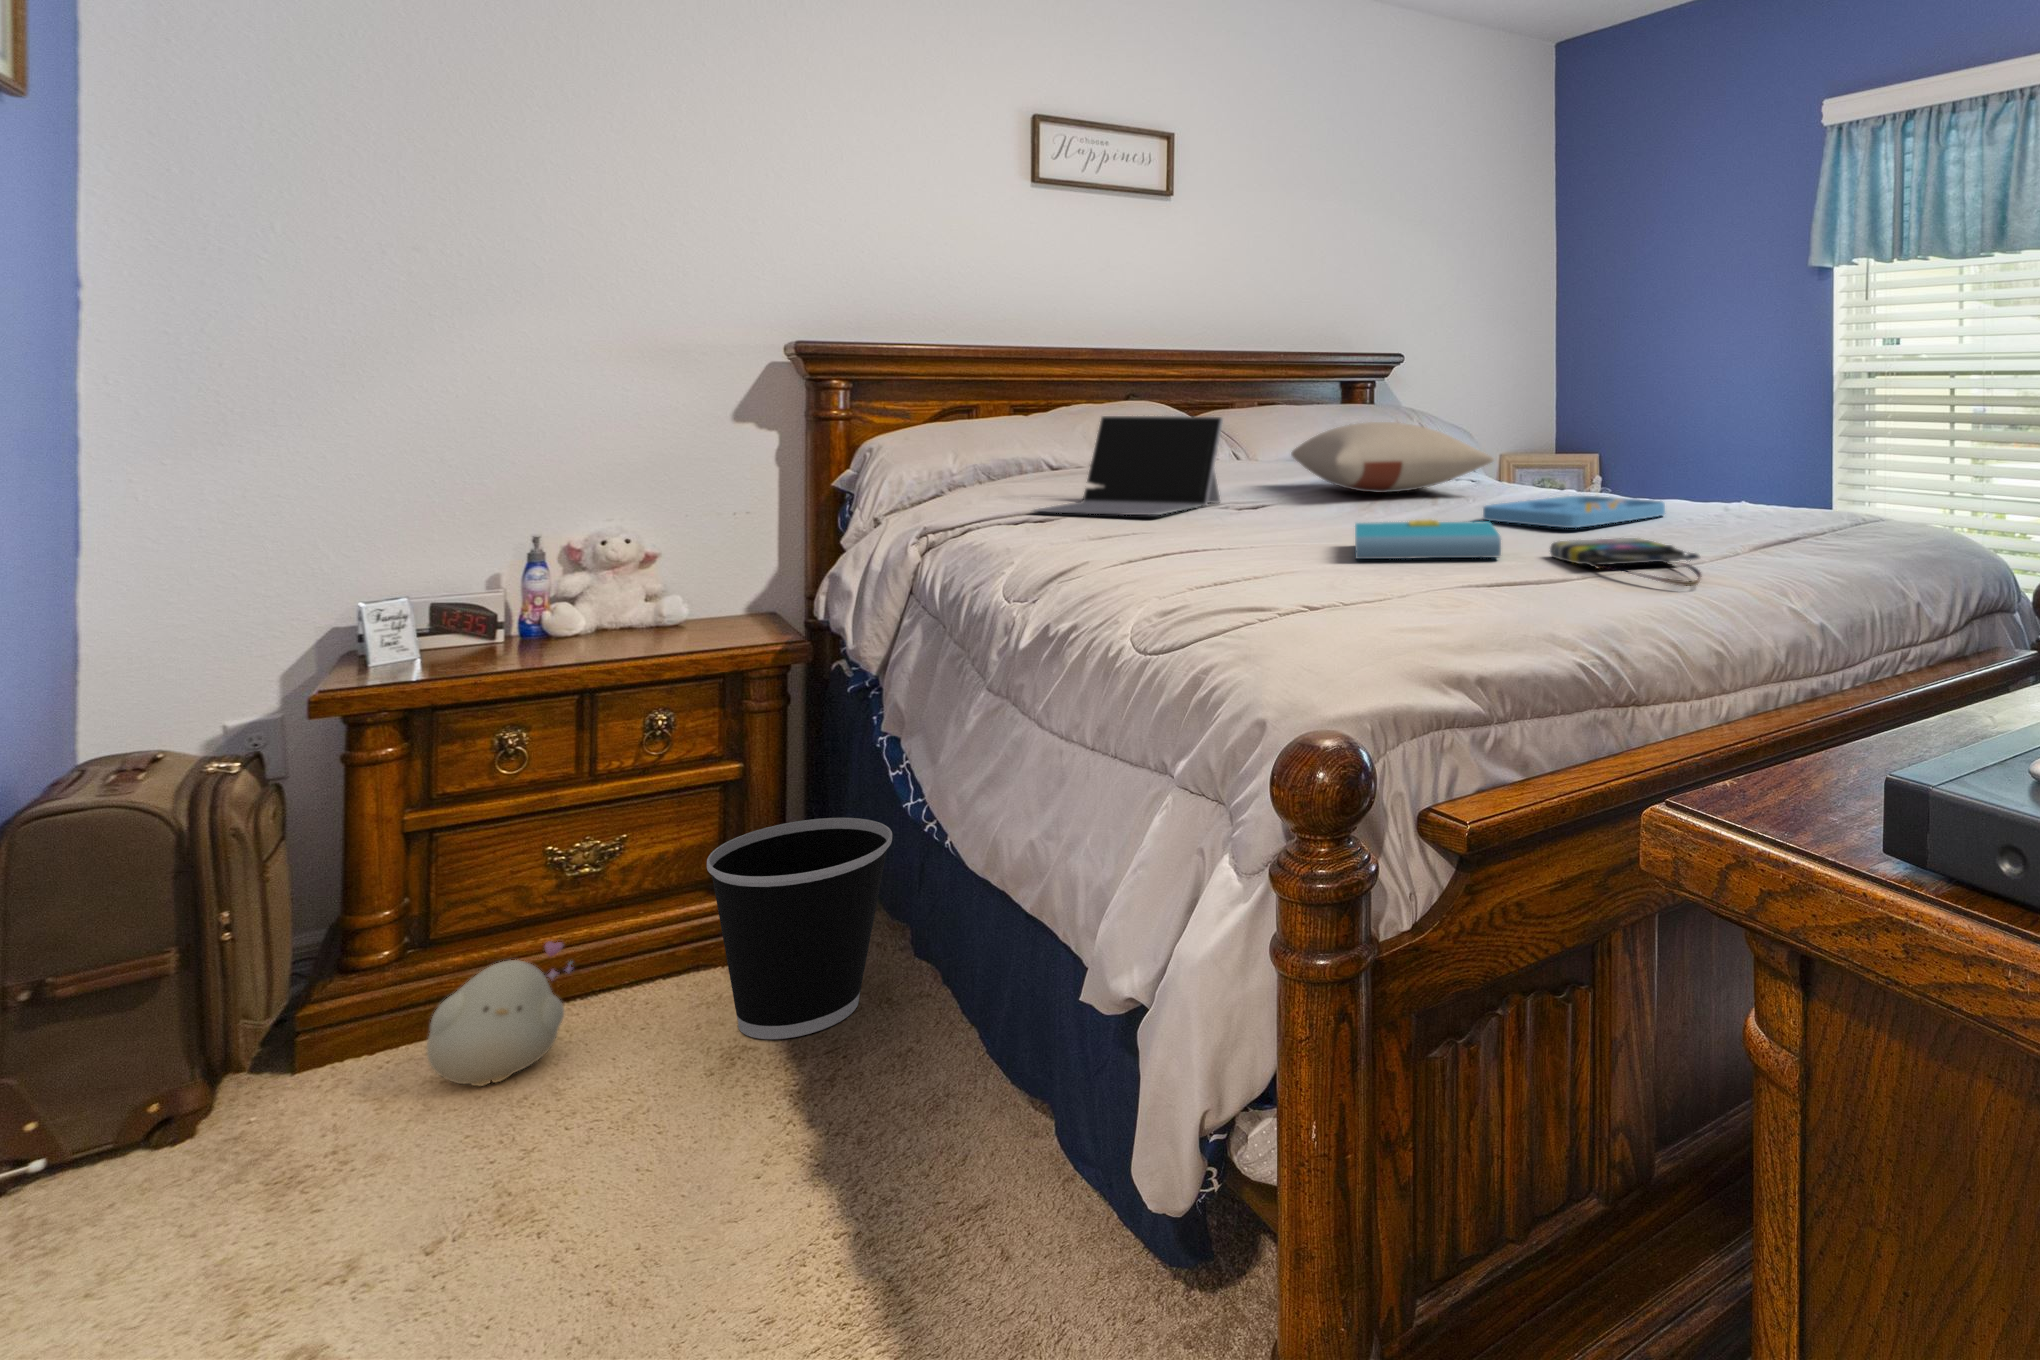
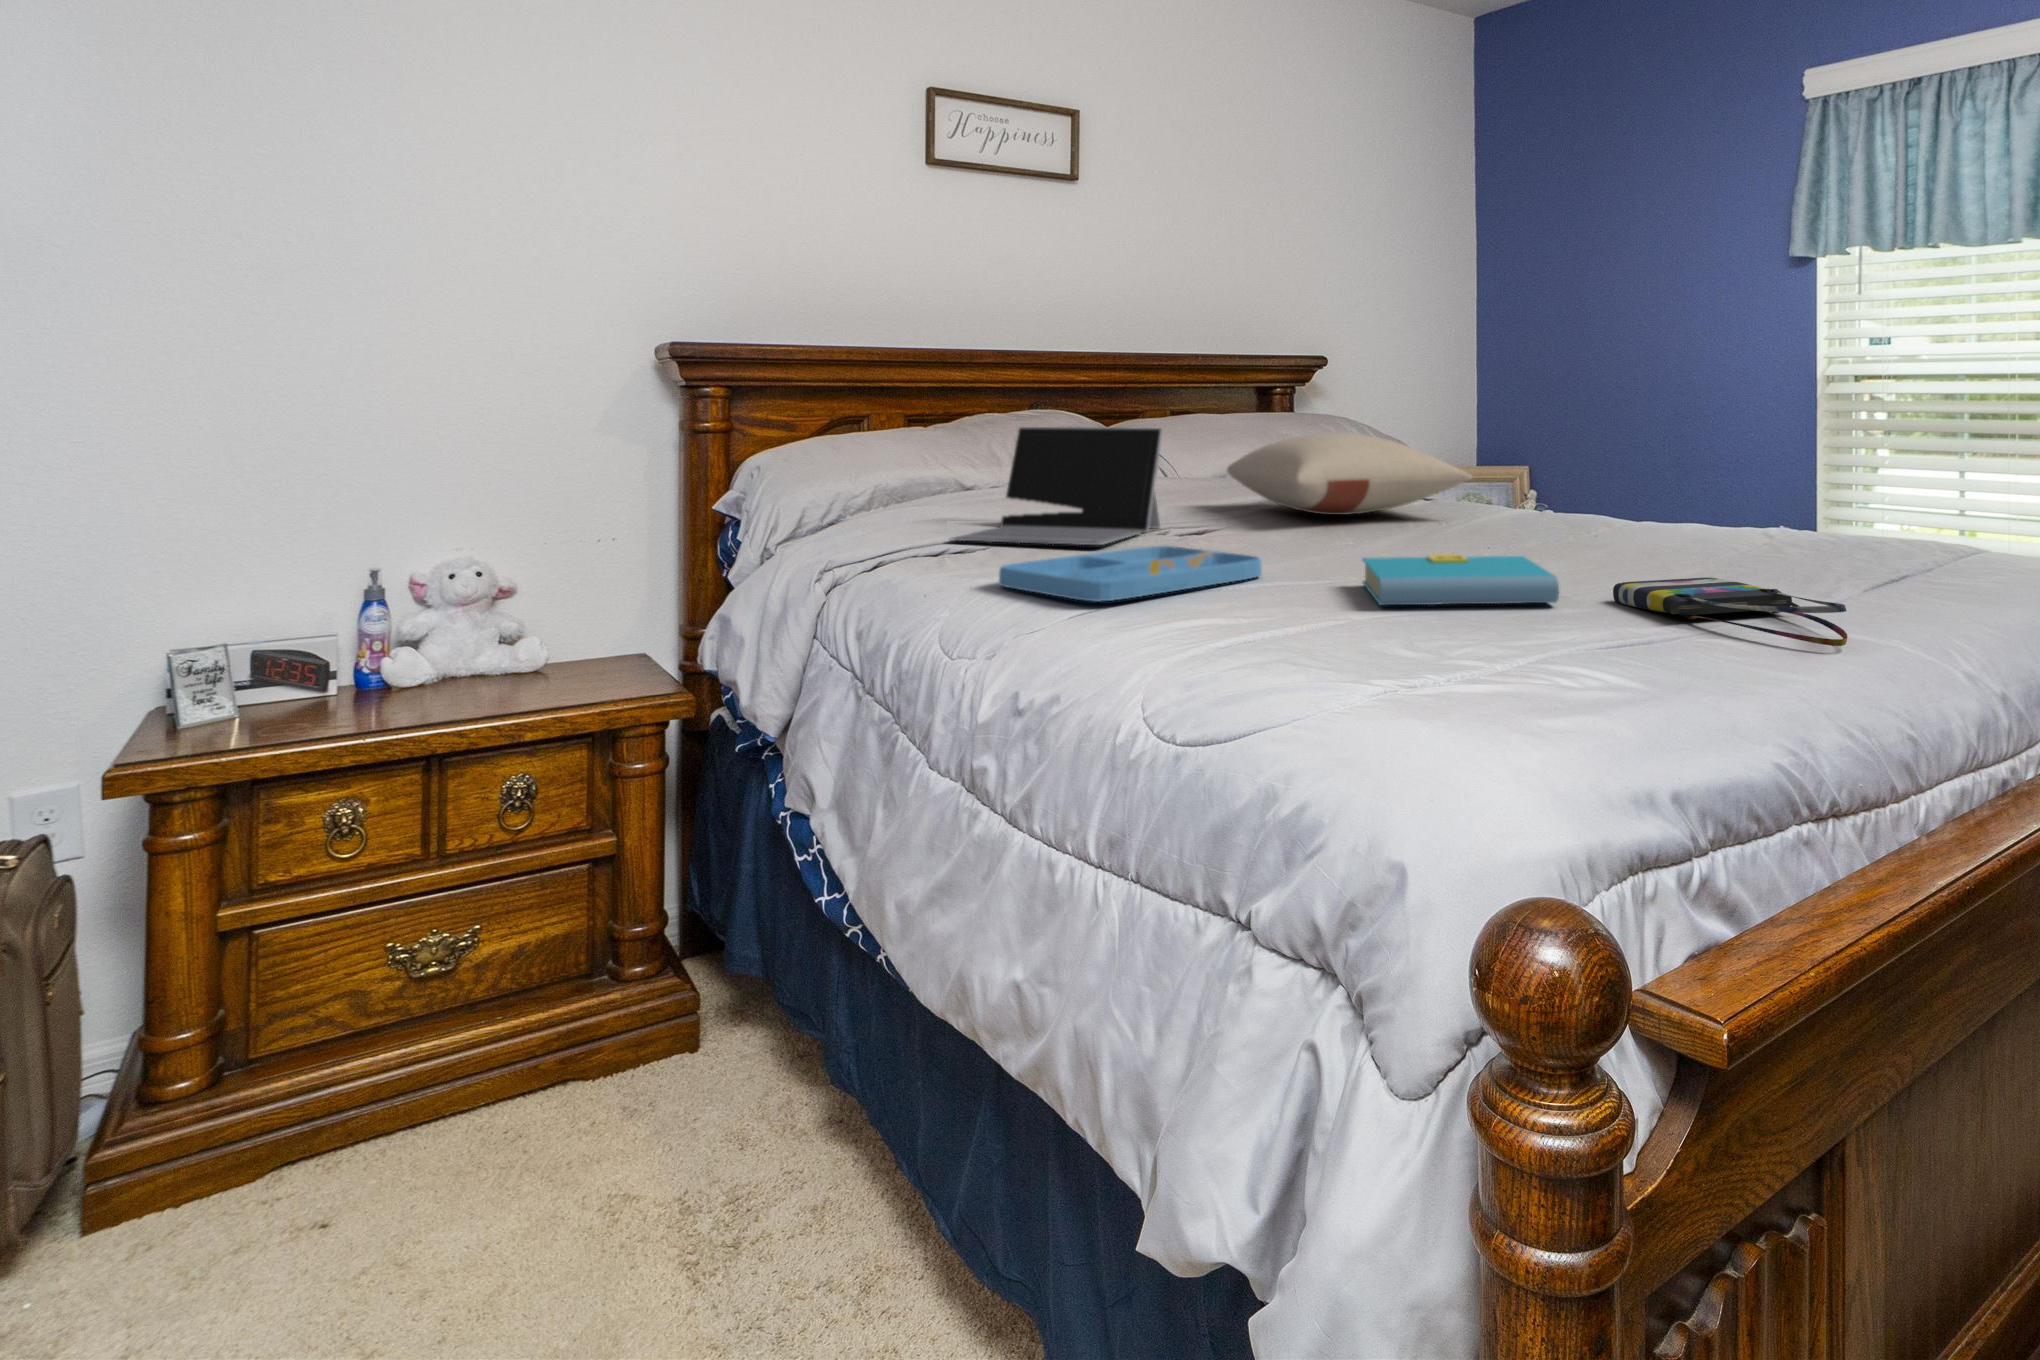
tray: present [1483,496,1665,528] -> present [999,546,1262,602]
wastebasket: present [707,818,892,1039] -> none [583,908,801,1191]
plush toy: present [427,941,572,1086] -> none [244,1073,424,1260]

